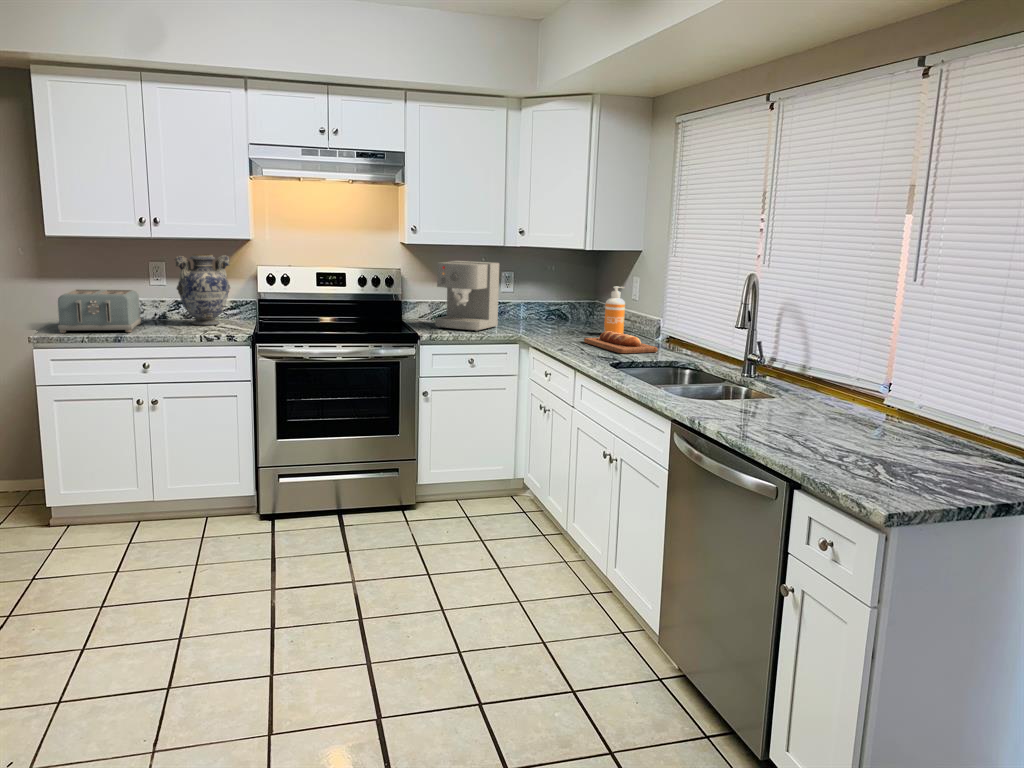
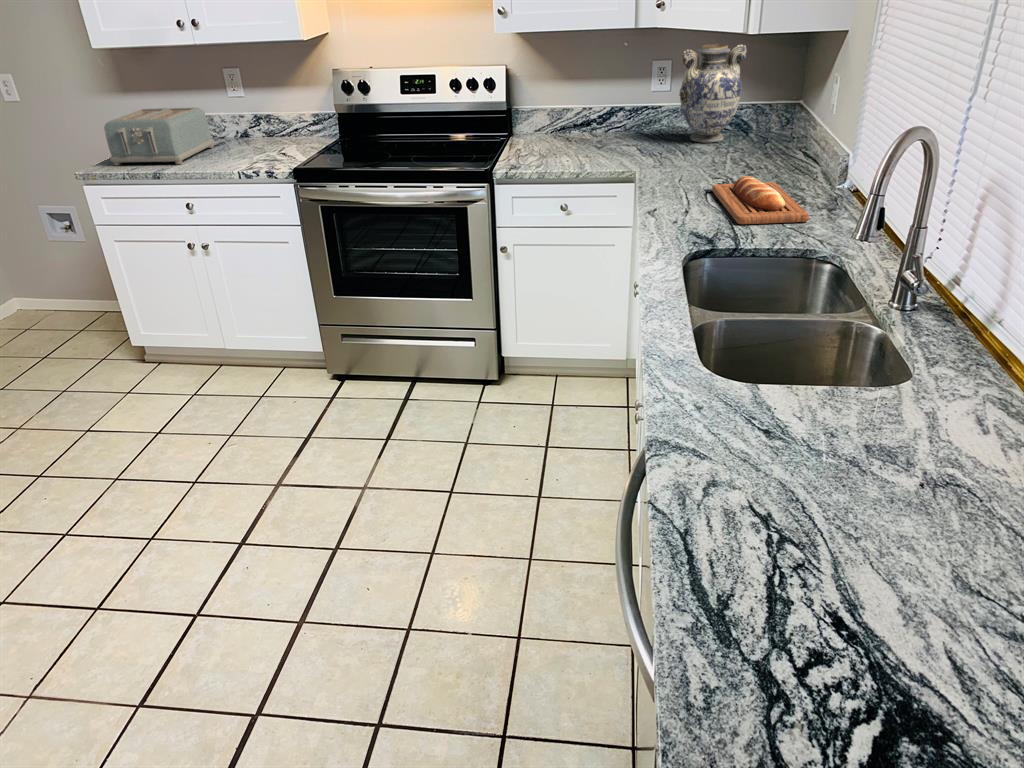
vase: present [175,254,230,325] -> present [679,44,747,143]
coffee maker: present [435,261,499,331] -> none [534,51,627,162]
soap dispenser: present [604,287,625,333] -> none [769,93,808,173]

